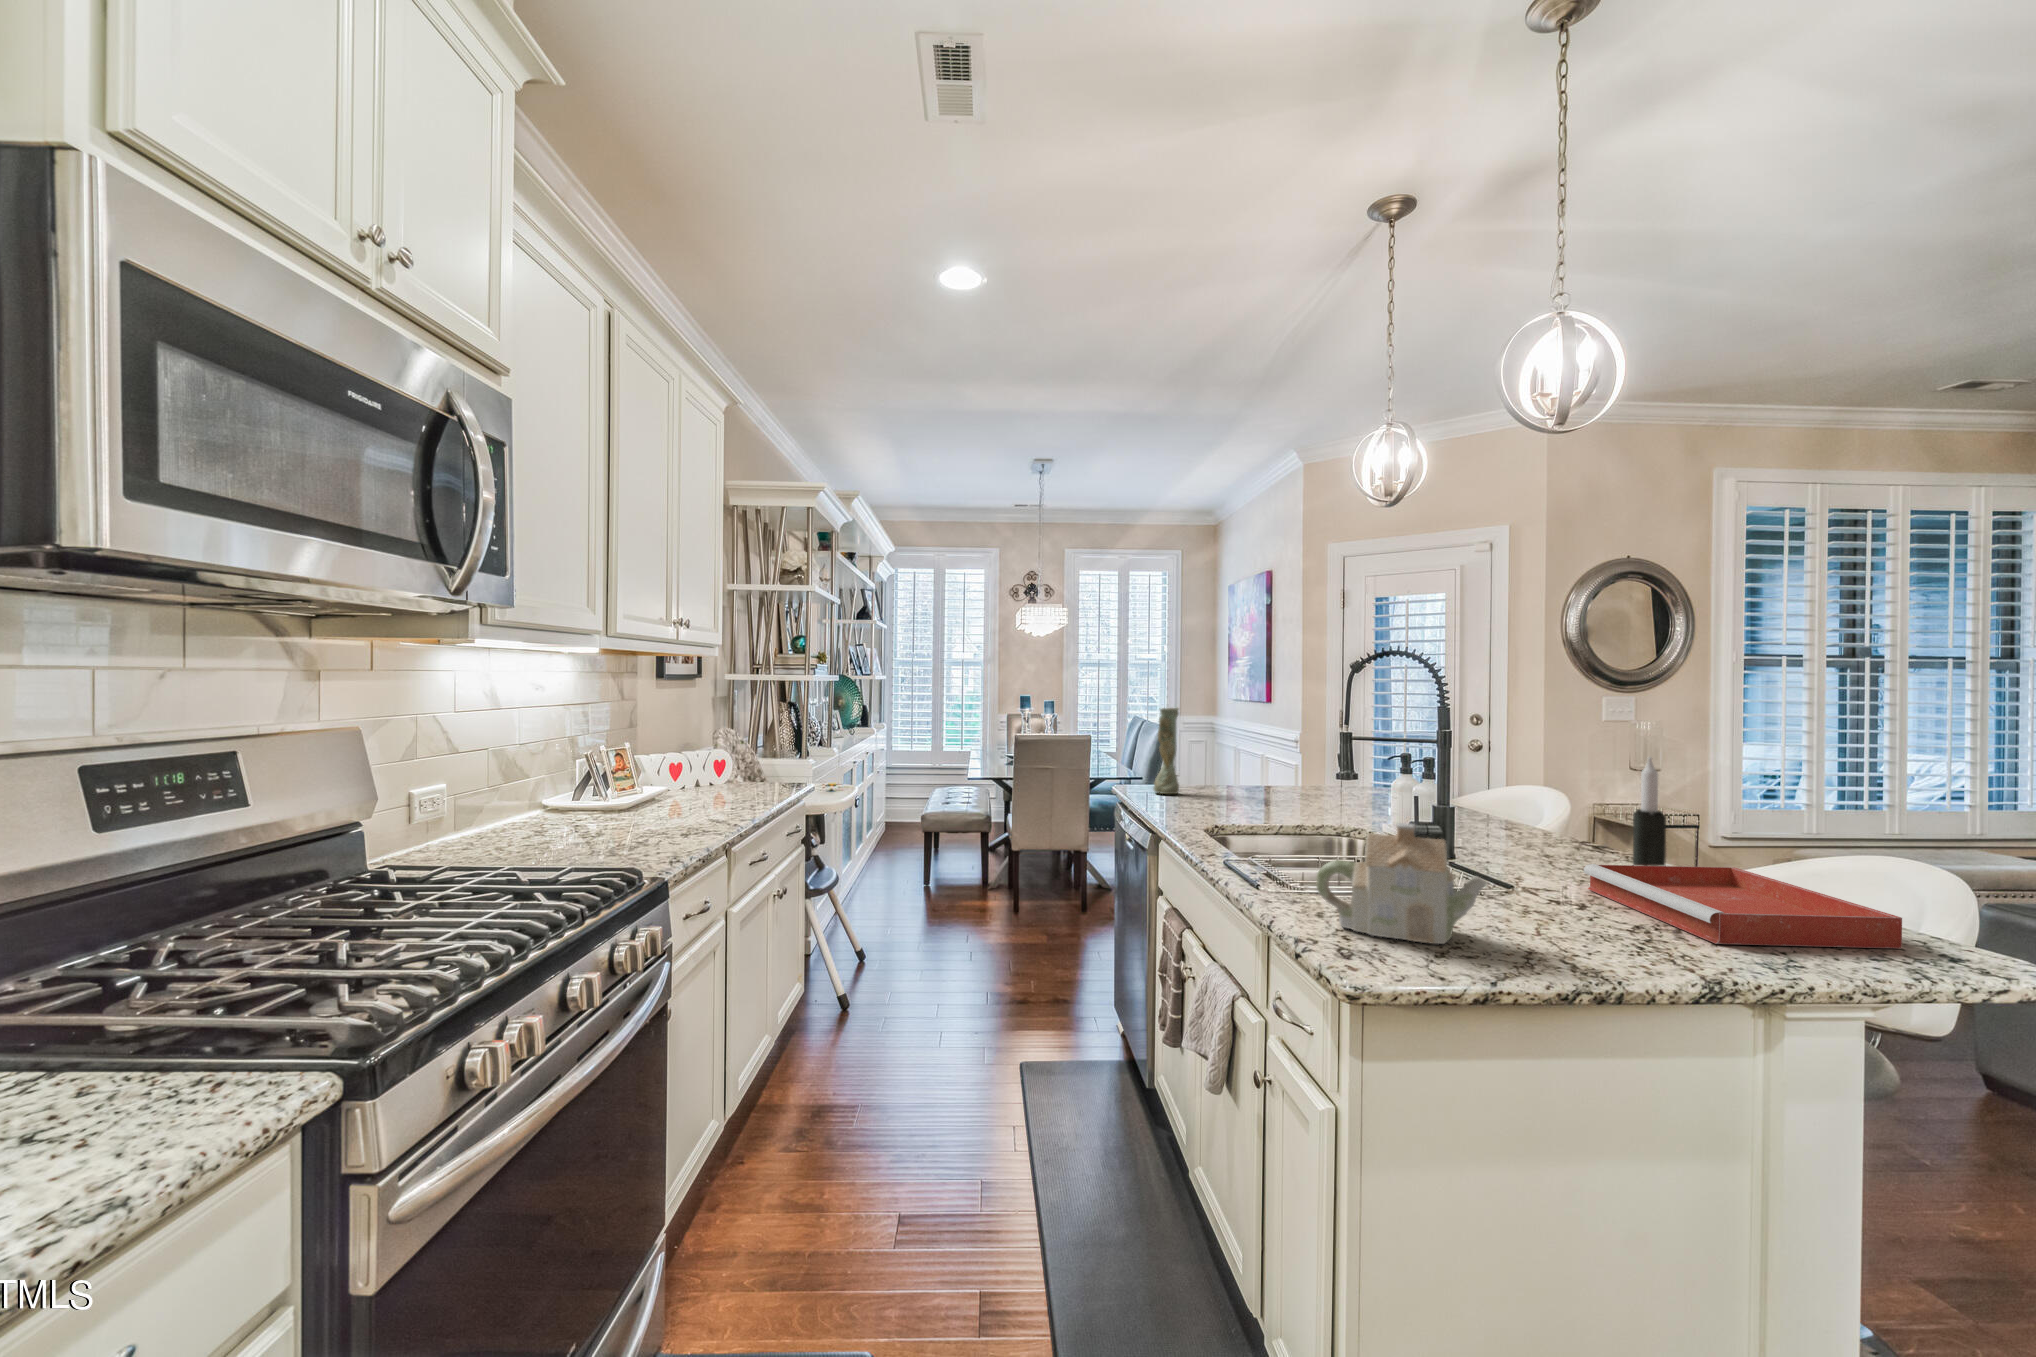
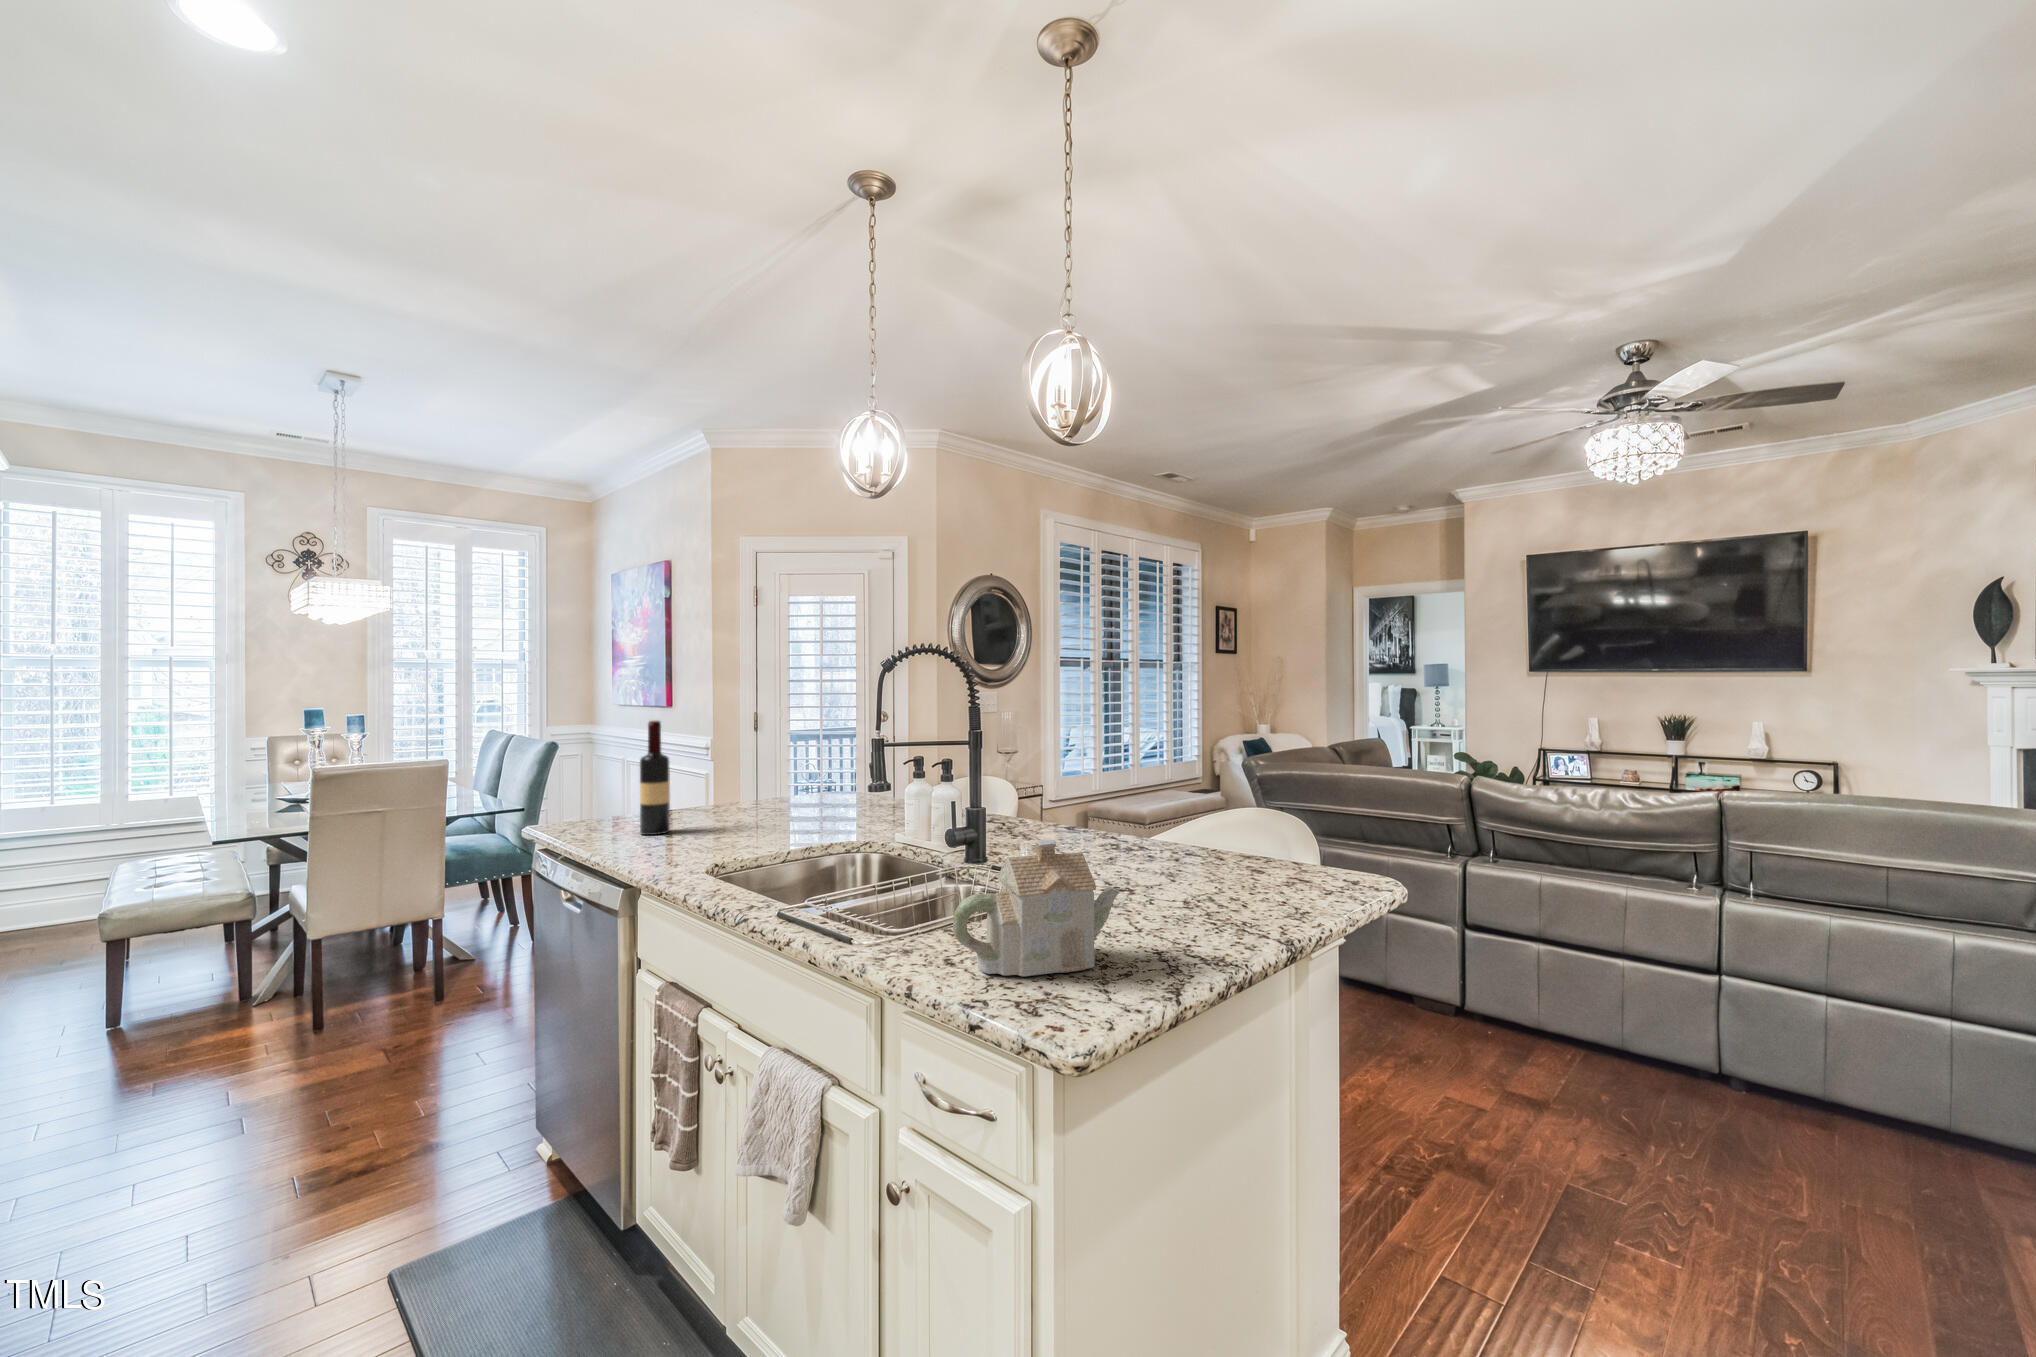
vase: present [1153,708,1179,794] -> none [590,719,626,830]
wine bottle: none [1185,710,1208,801] -> present [640,721,670,835]
candle: present [1633,757,1666,866] -> none [1120,745,1146,851]
tray: present [1584,864,1902,949] -> none [1113,834,1334,907]

